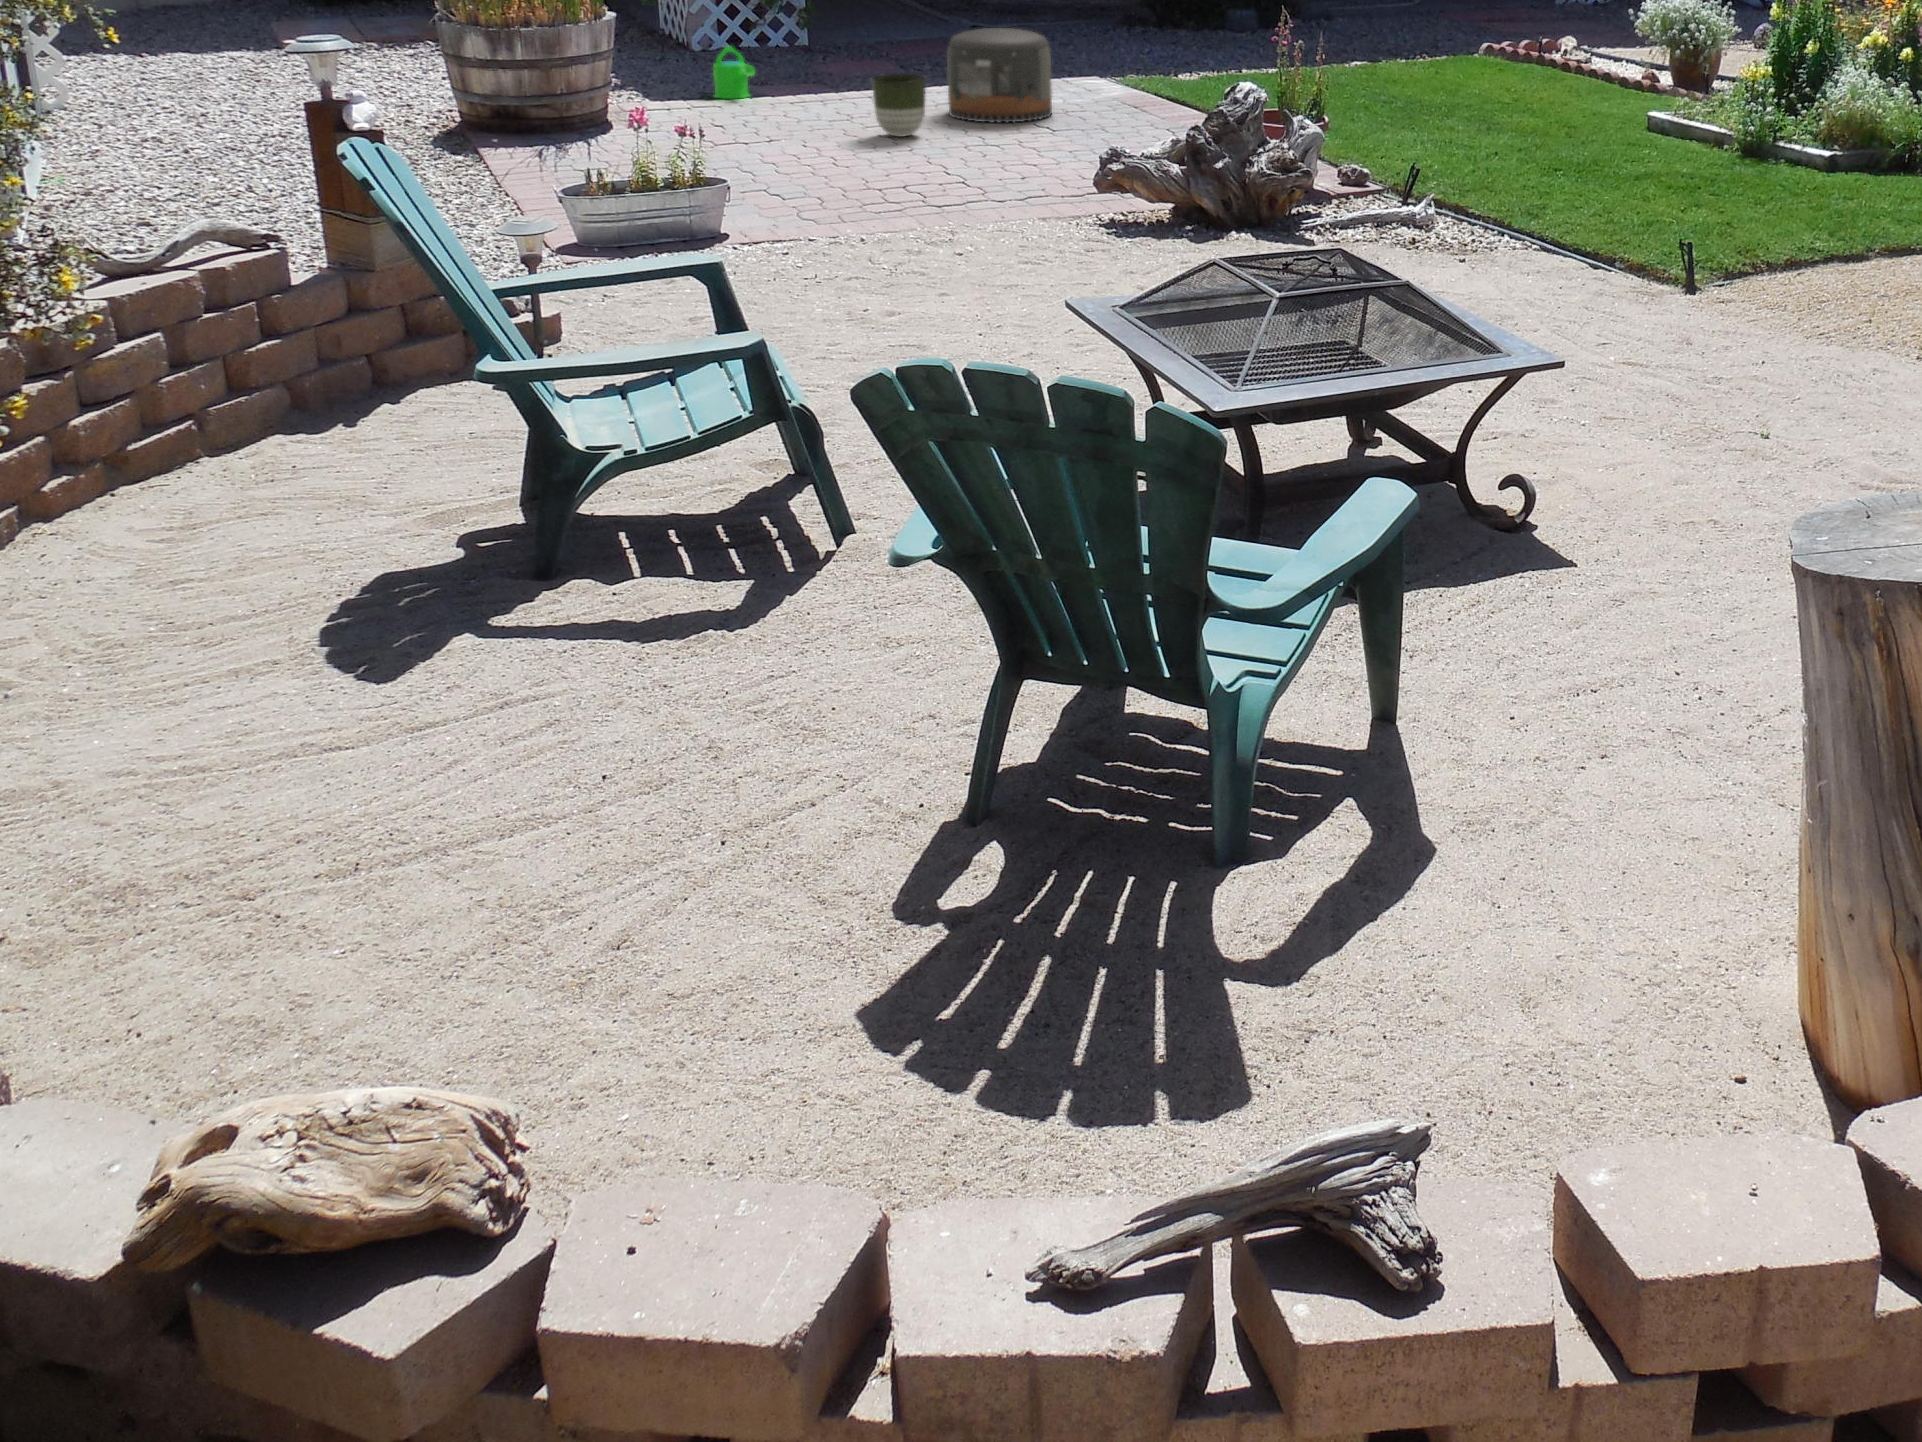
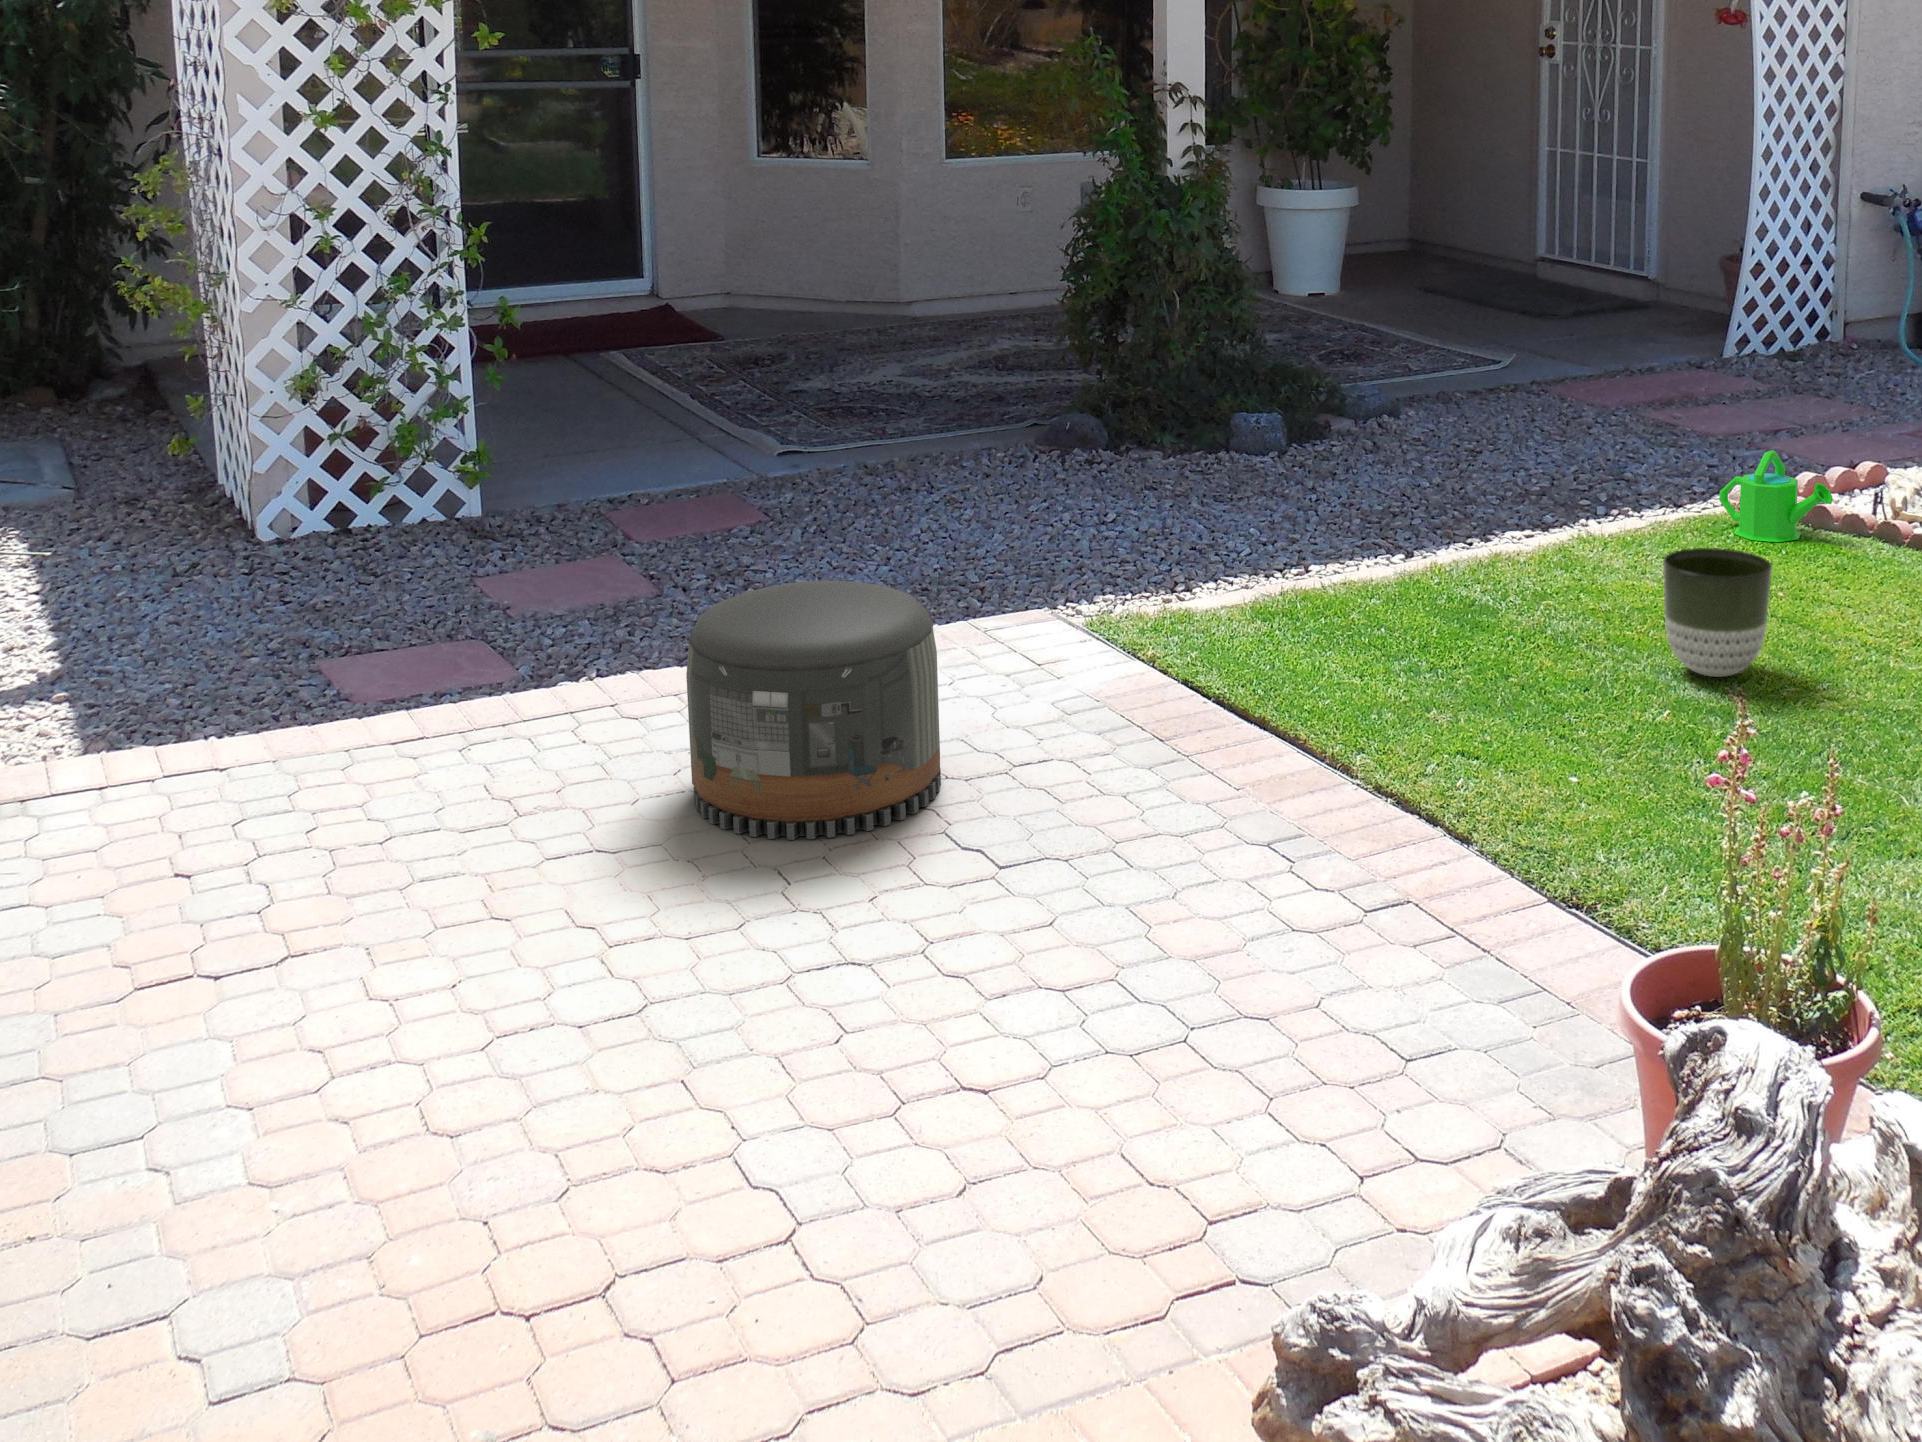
watering can: present [713,46,755,99] -> present [1719,450,1833,542]
planter: present [872,74,926,137] -> present [1663,548,1772,677]

